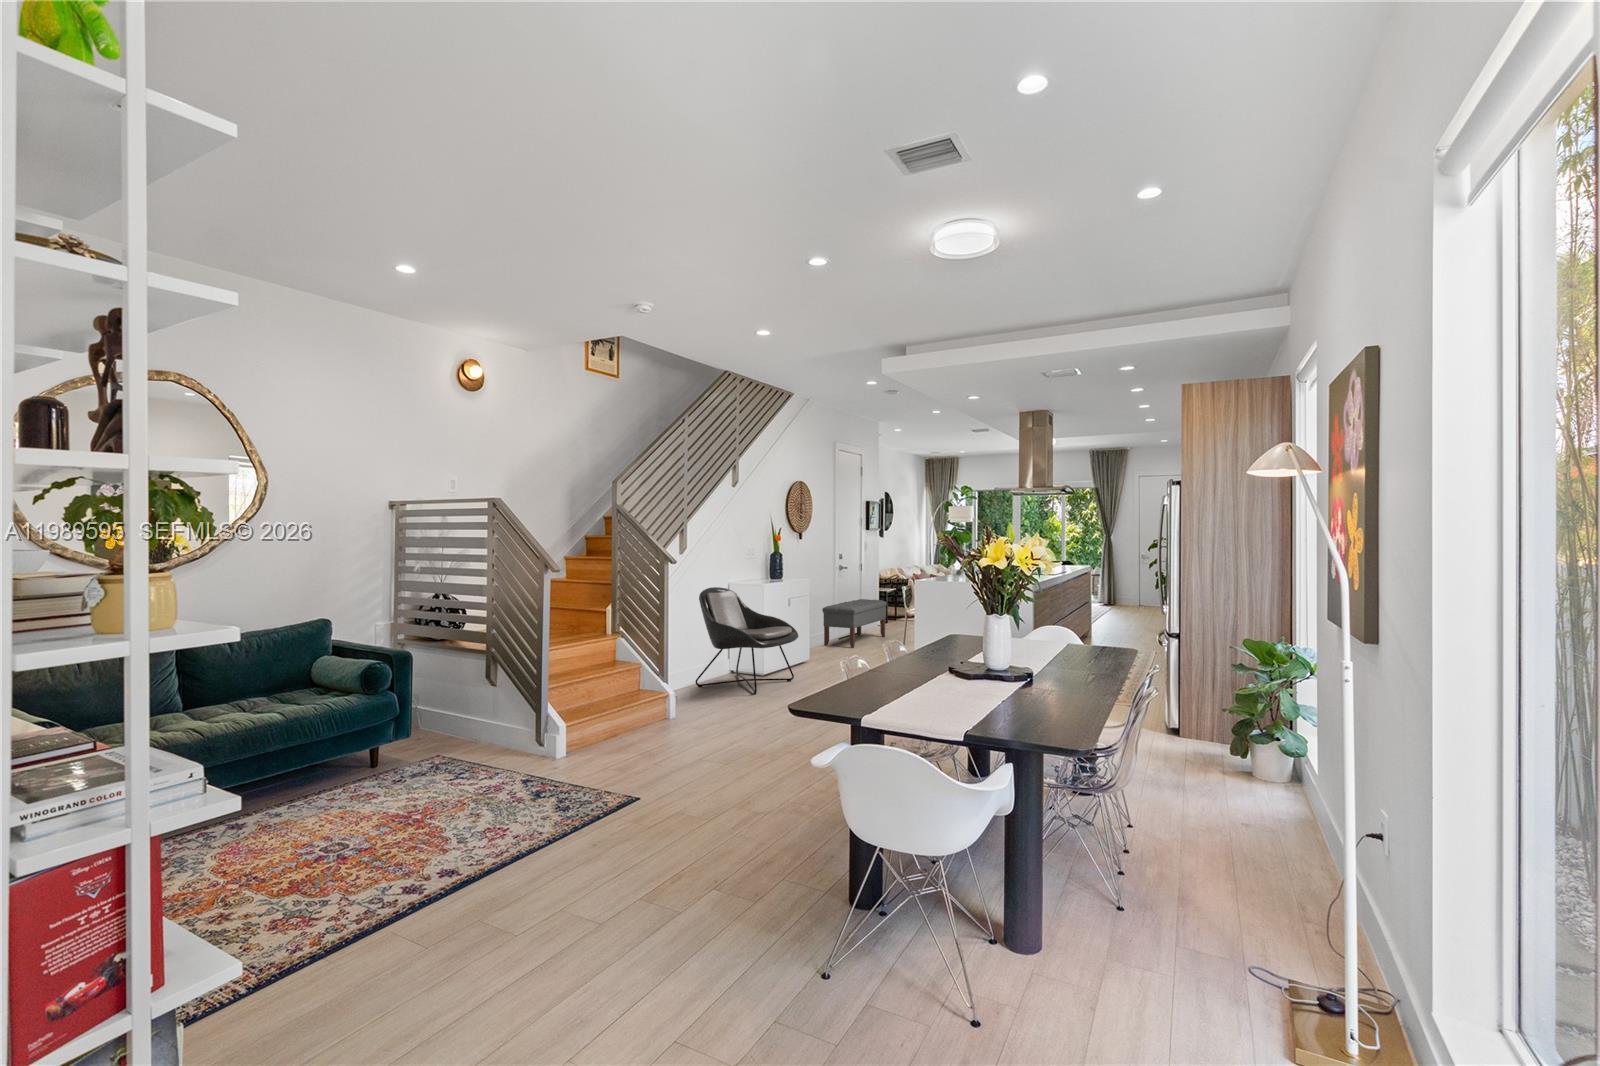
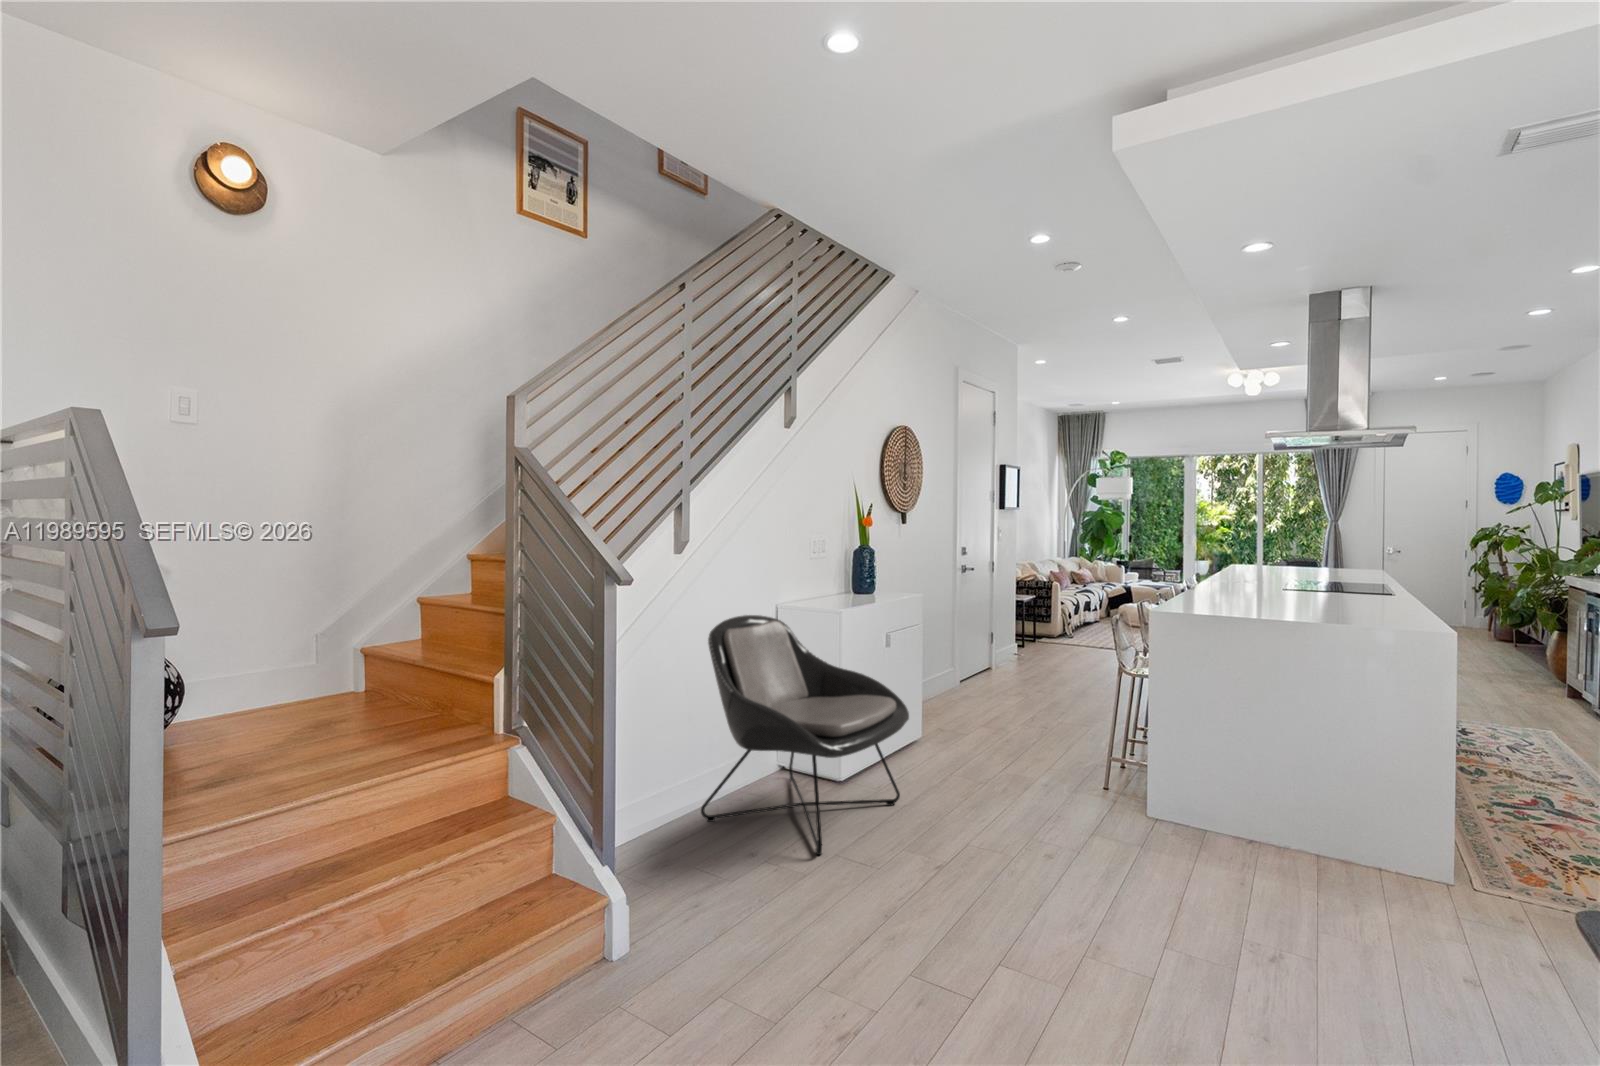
bench: present [822,599,887,648] -> none [940,617,1040,703]

